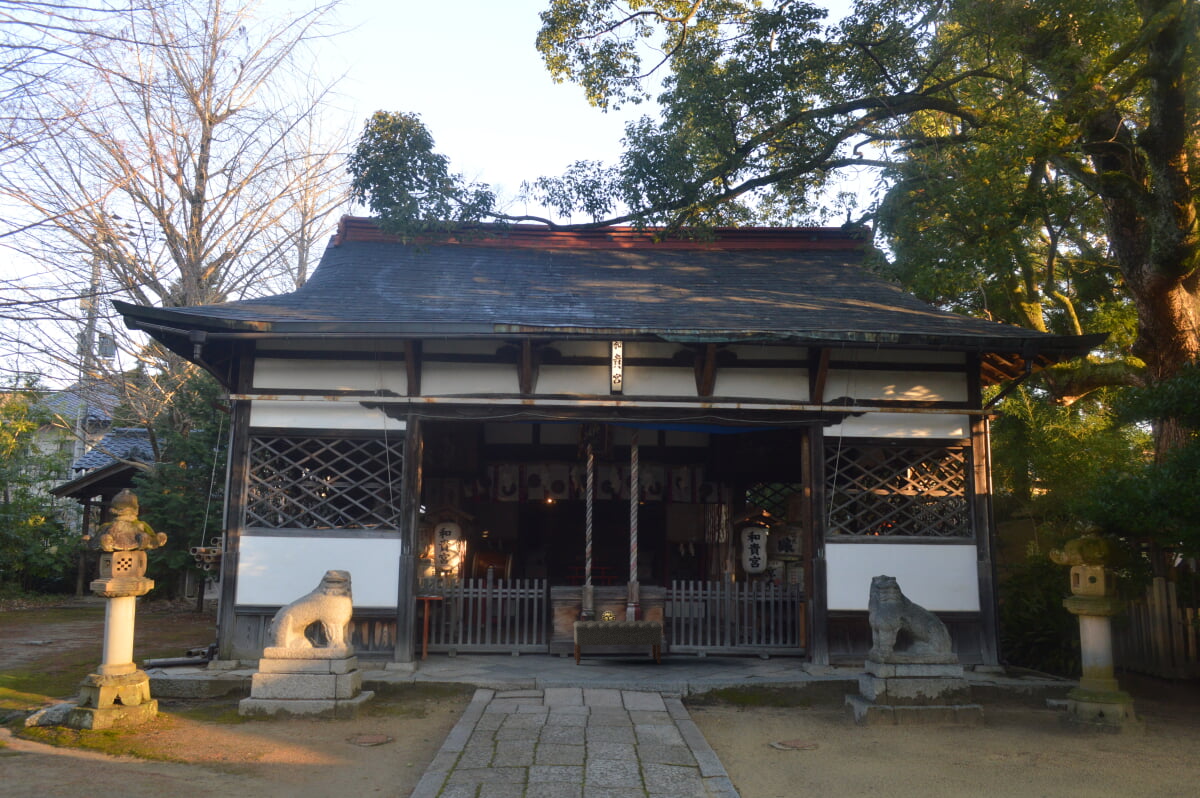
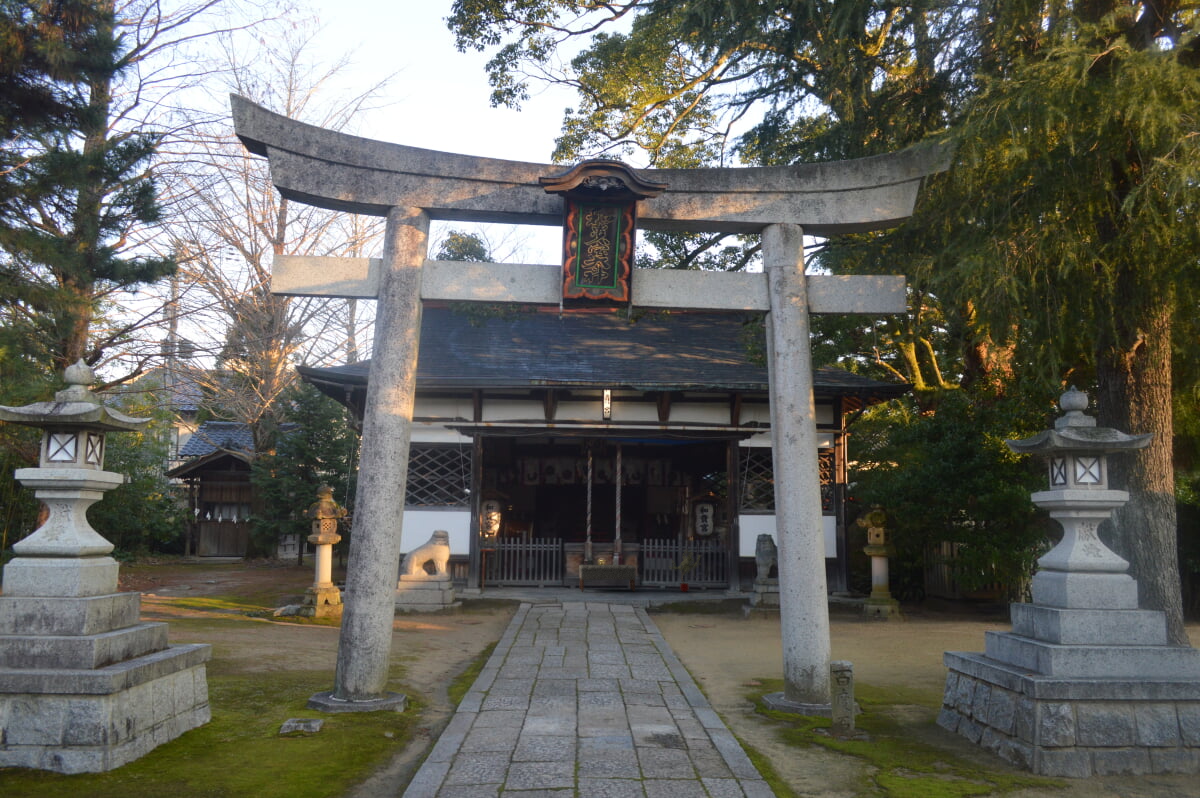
potted tree: none [711,596,765,664] -> present [669,551,700,592]

